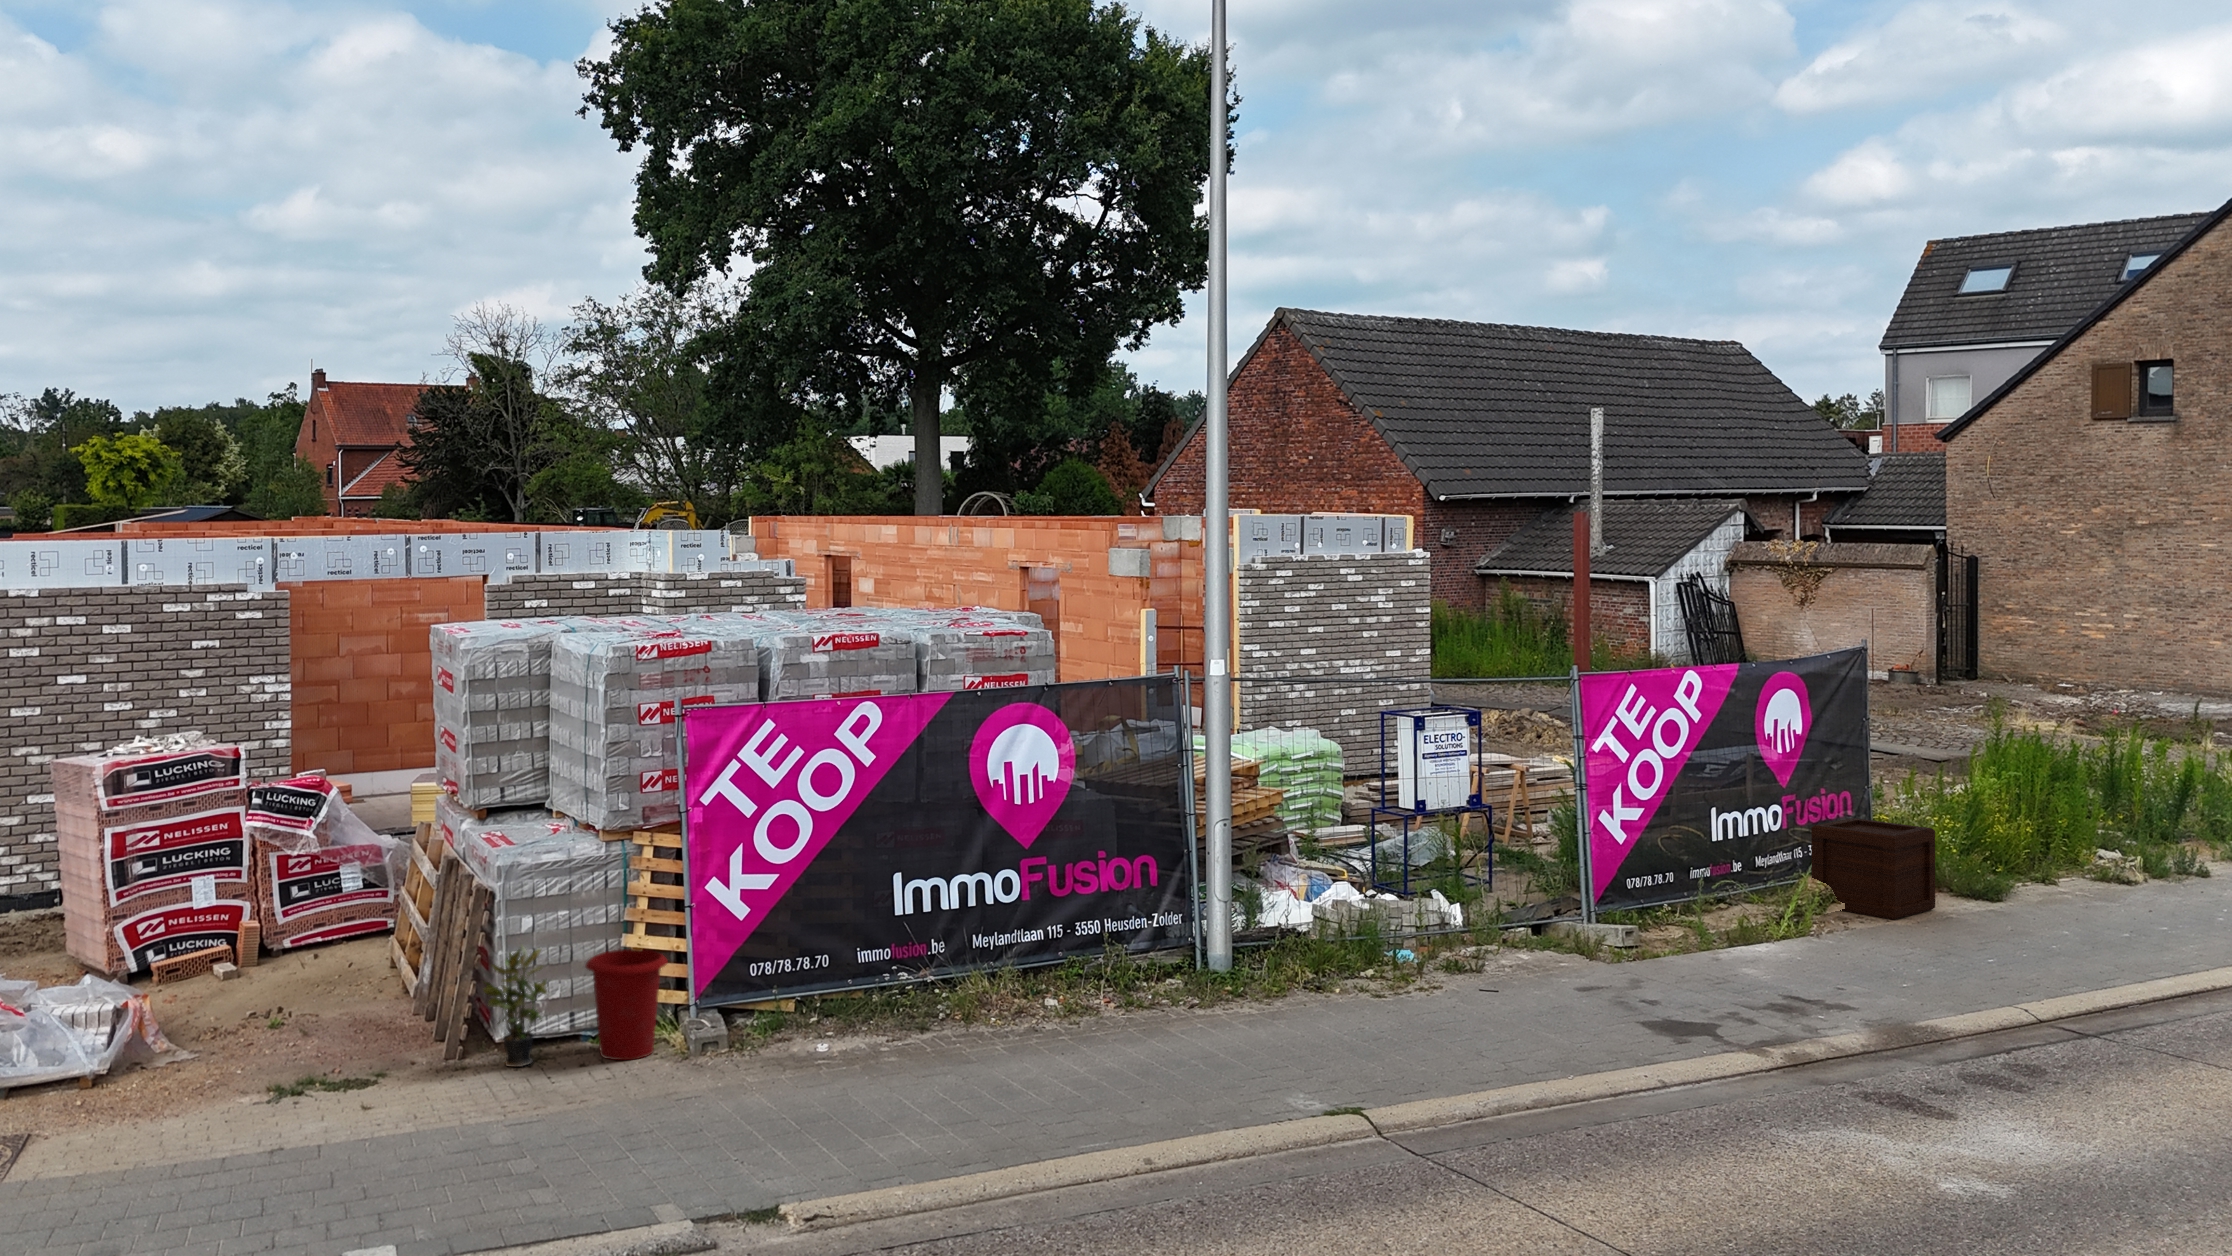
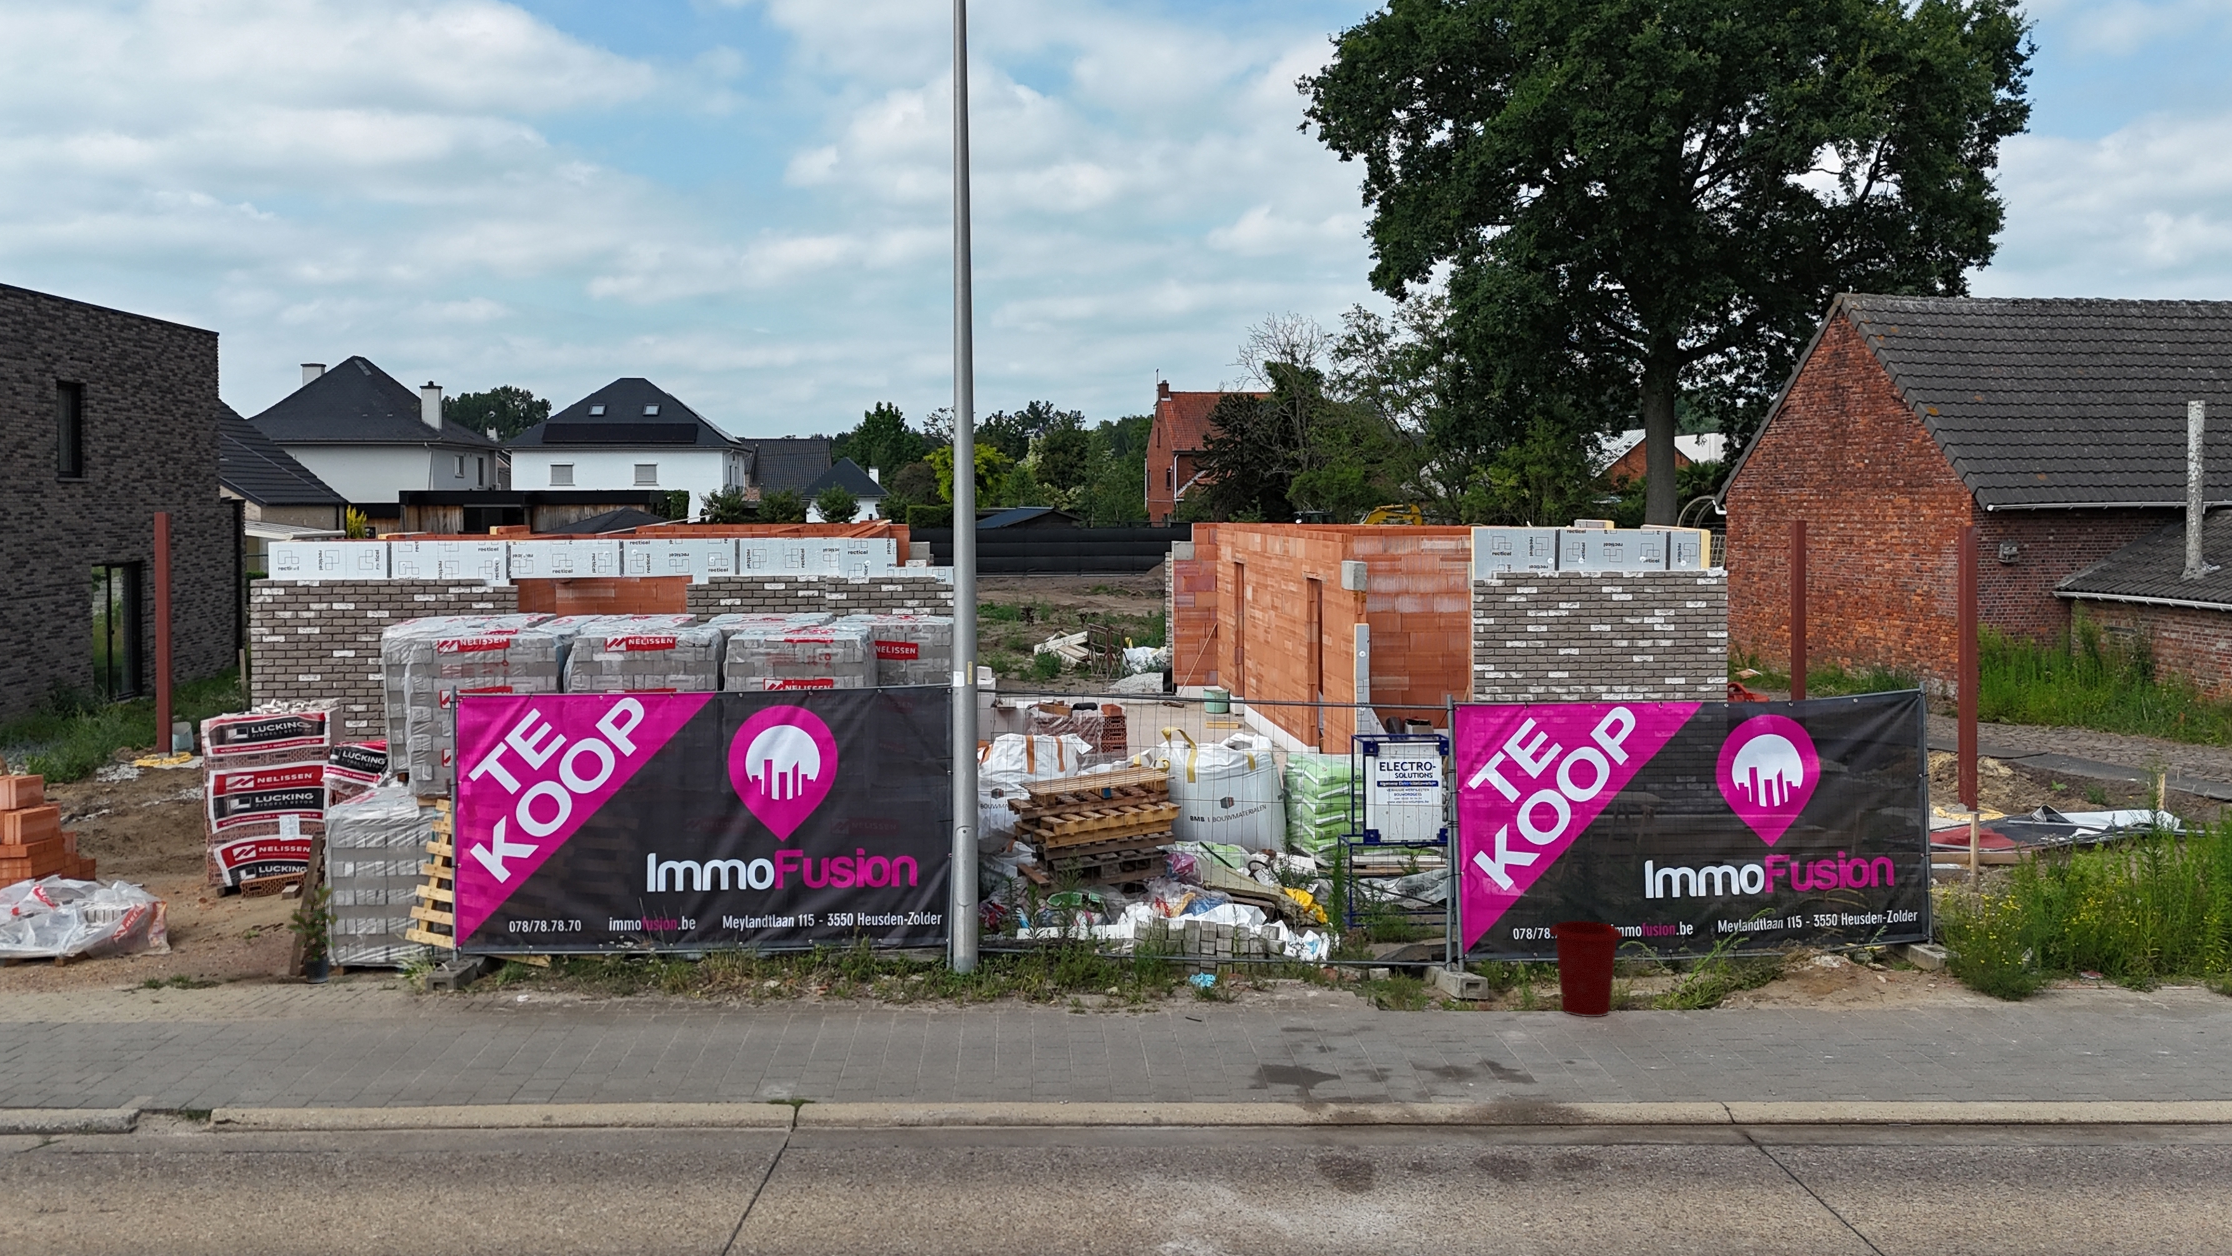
wooden crate: present [1811,818,1935,920] -> none [1830,898,1981,1021]
waste bin: present [586,949,668,1060] -> present [1550,921,1623,1017]

